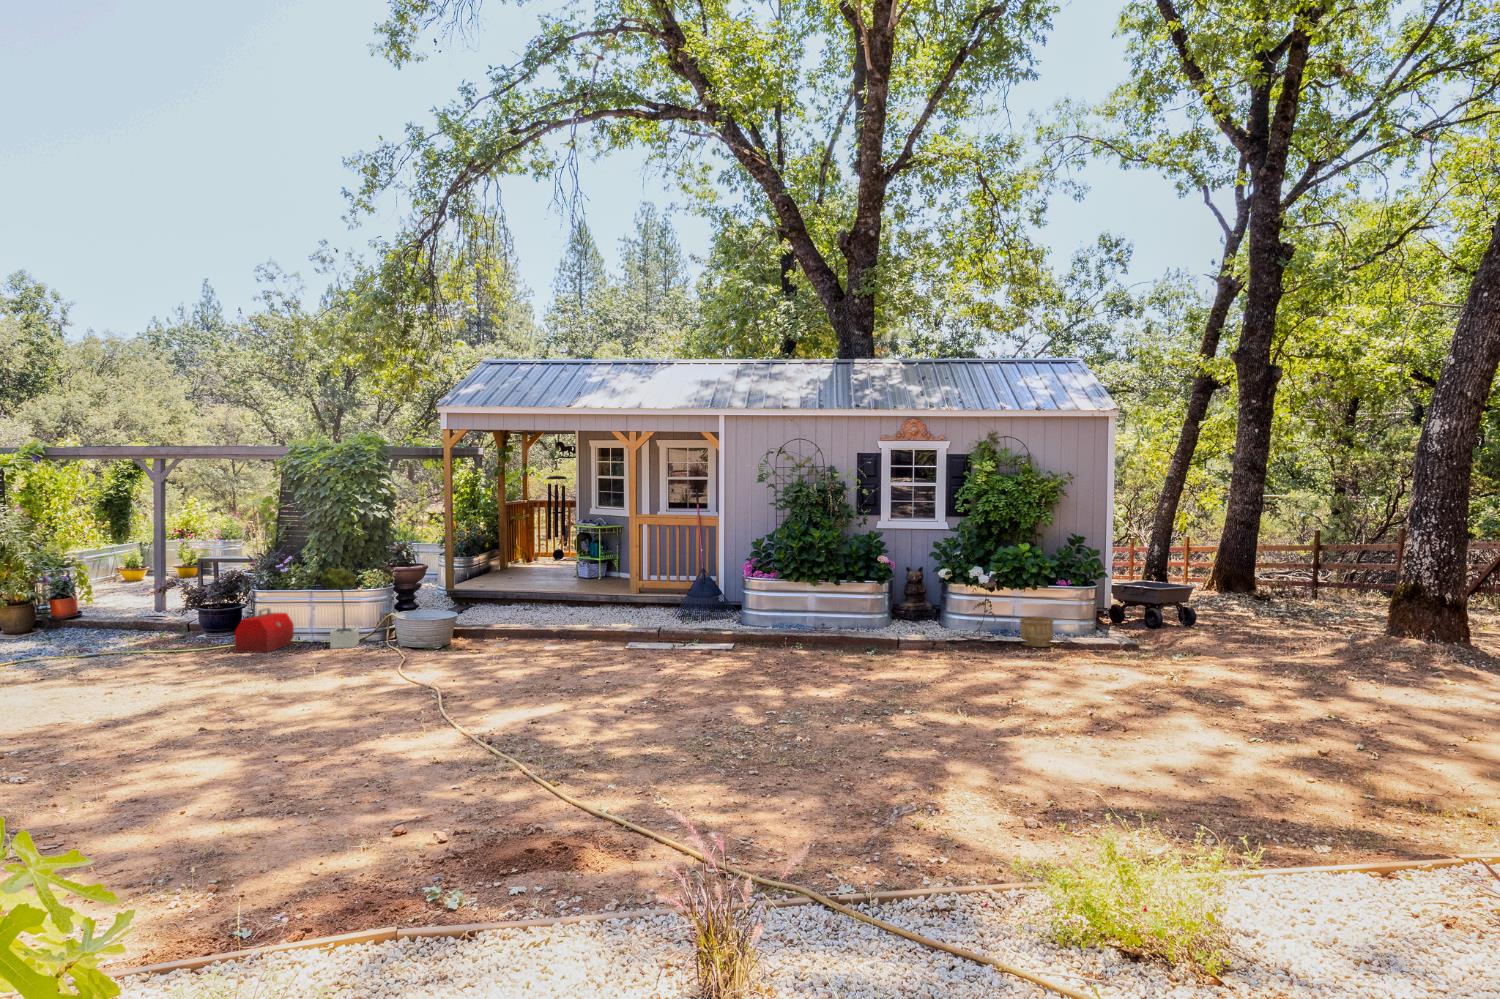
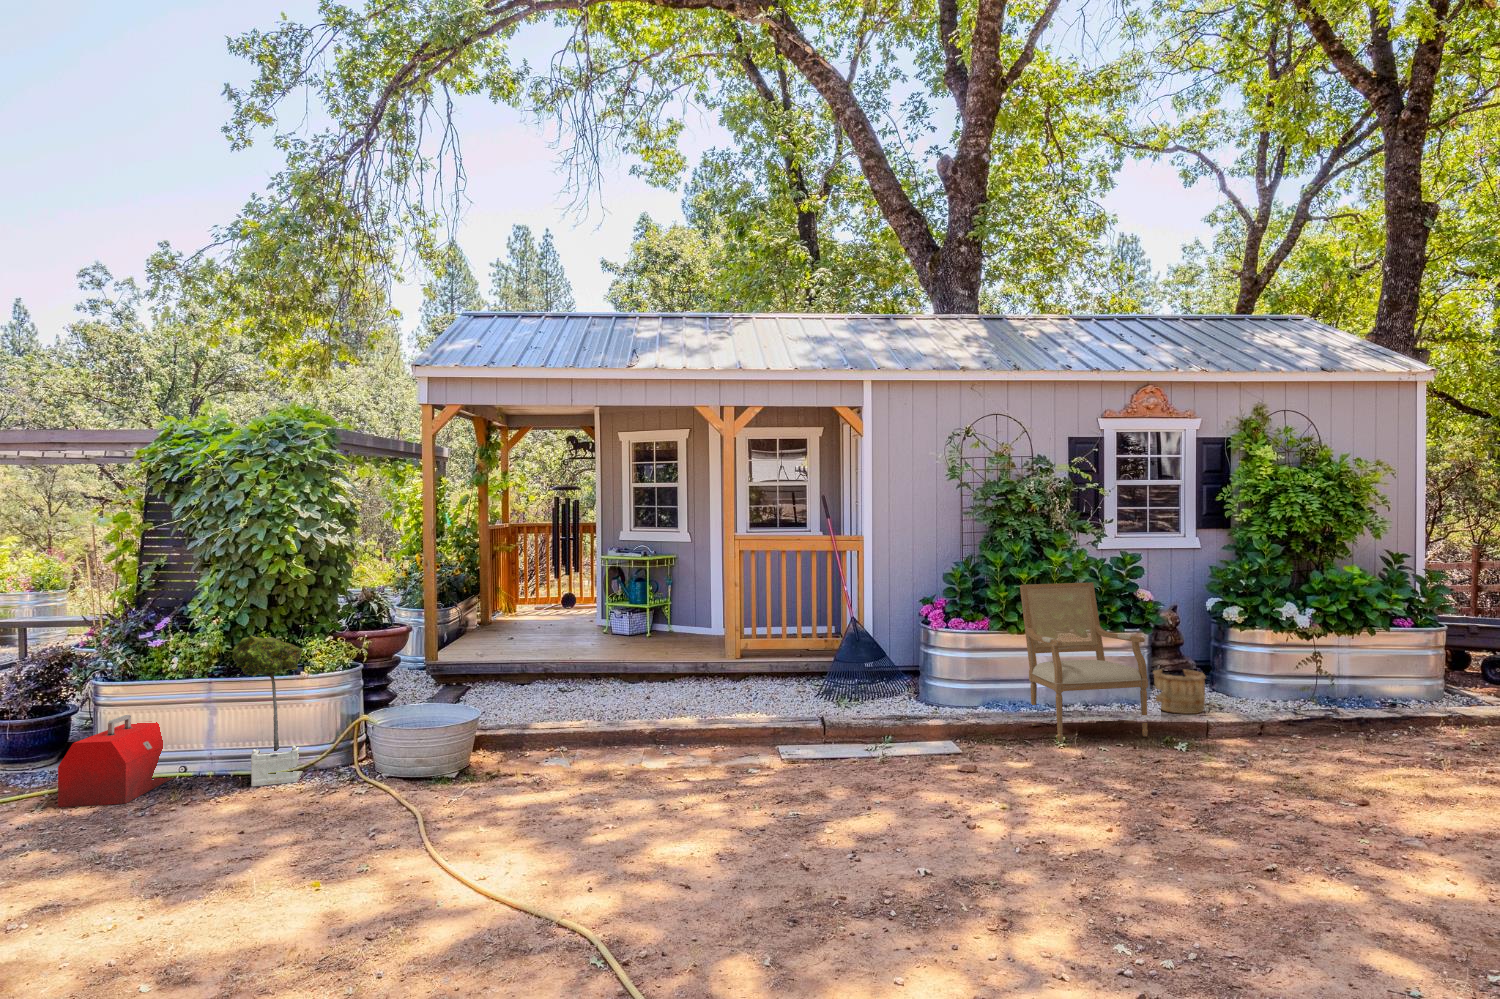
chair: none [790,552,850,648] -> present [1020,582,1148,742]
wooden bucket: present [1020,616,1054,647] -> present [1153,669,1206,714]

